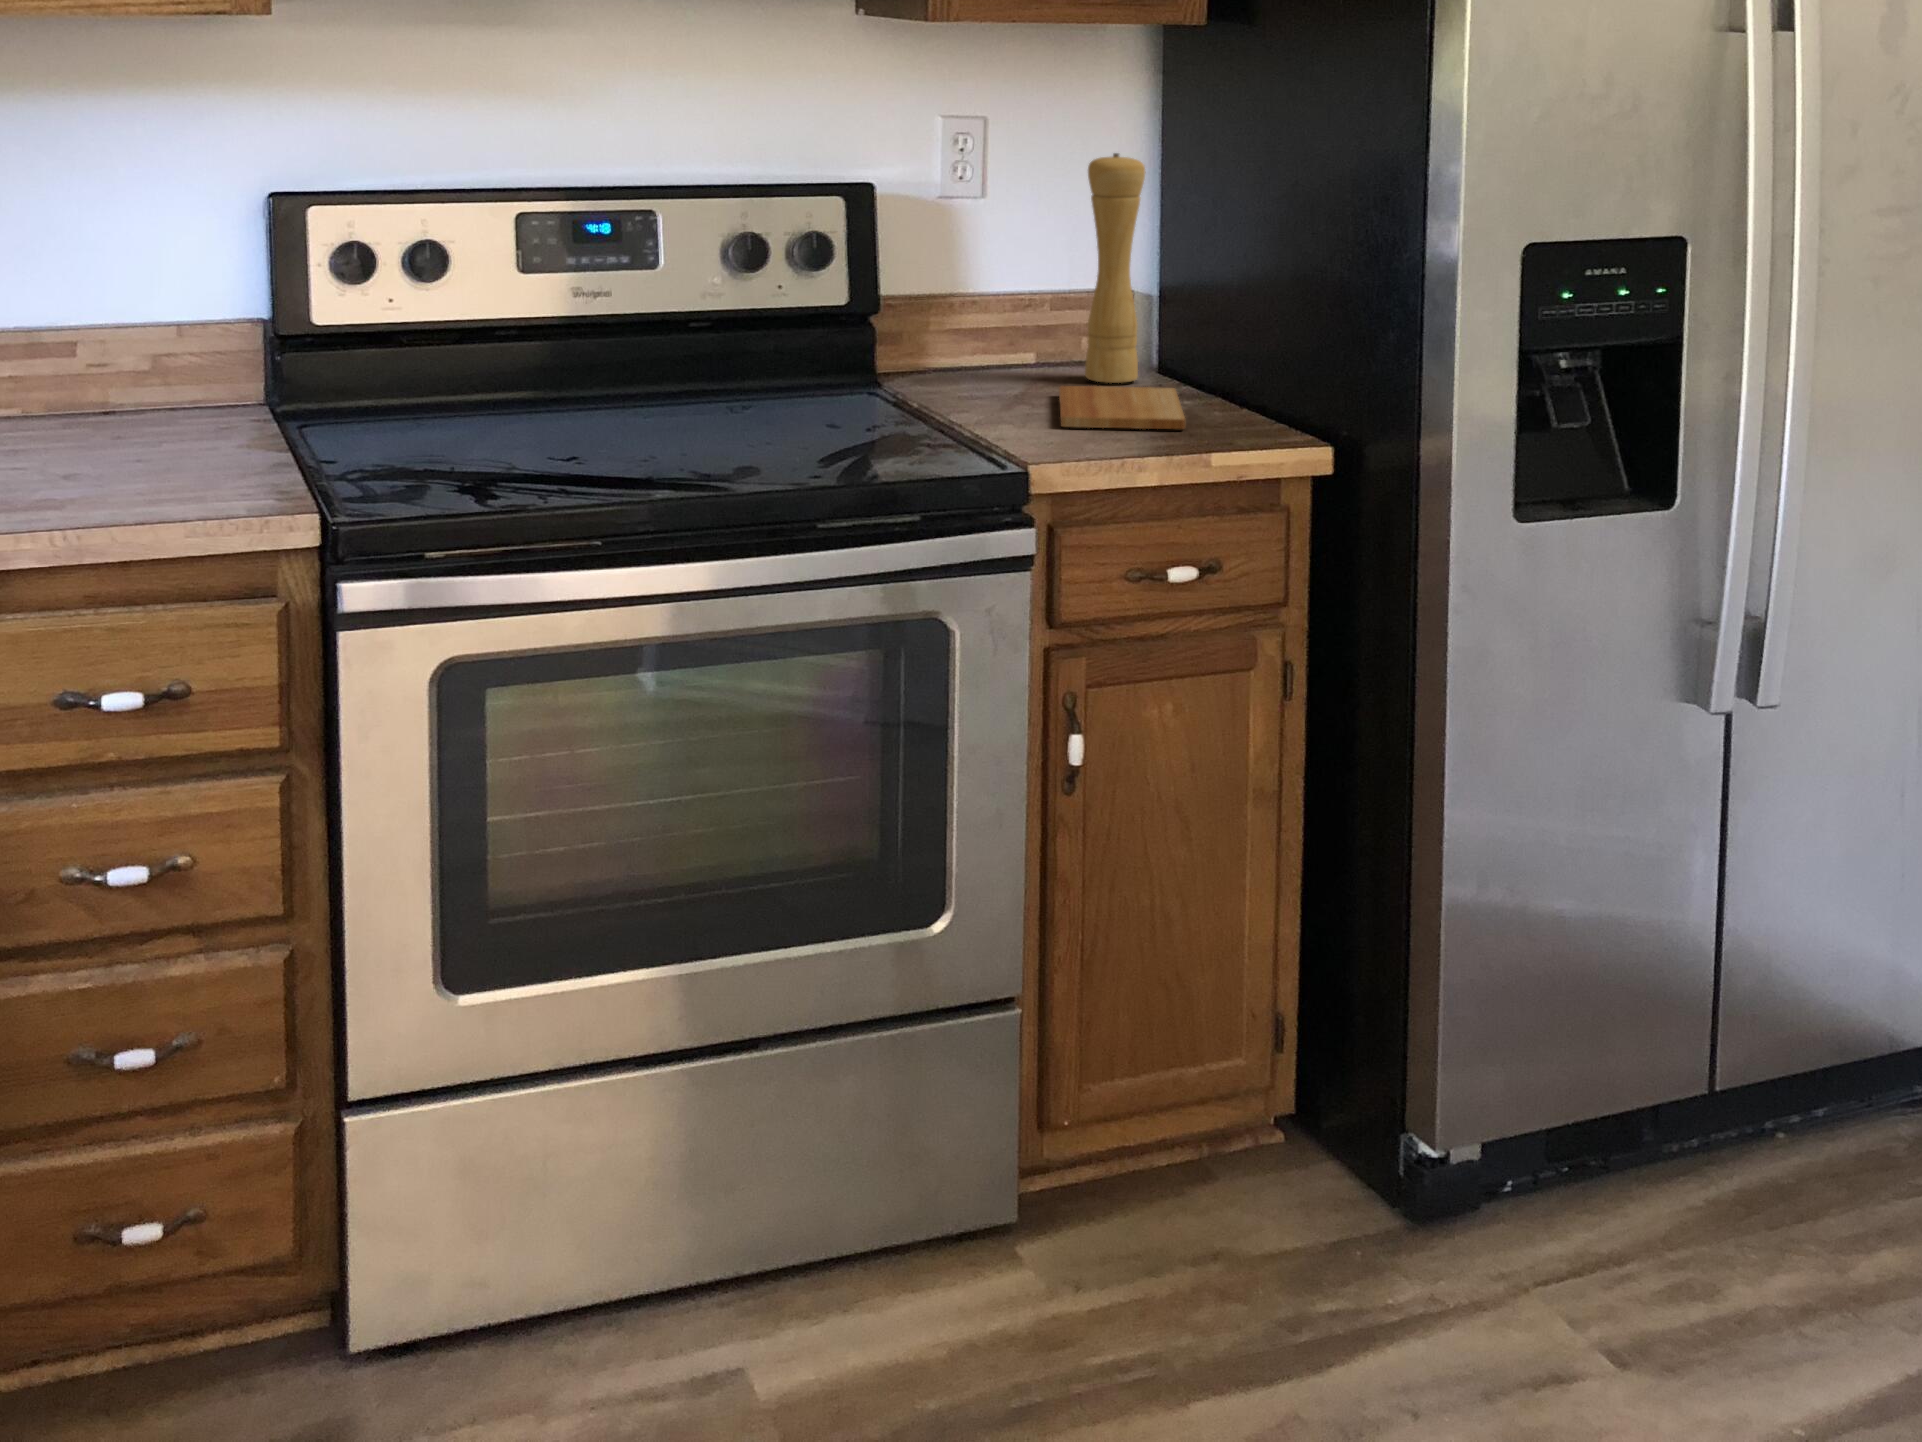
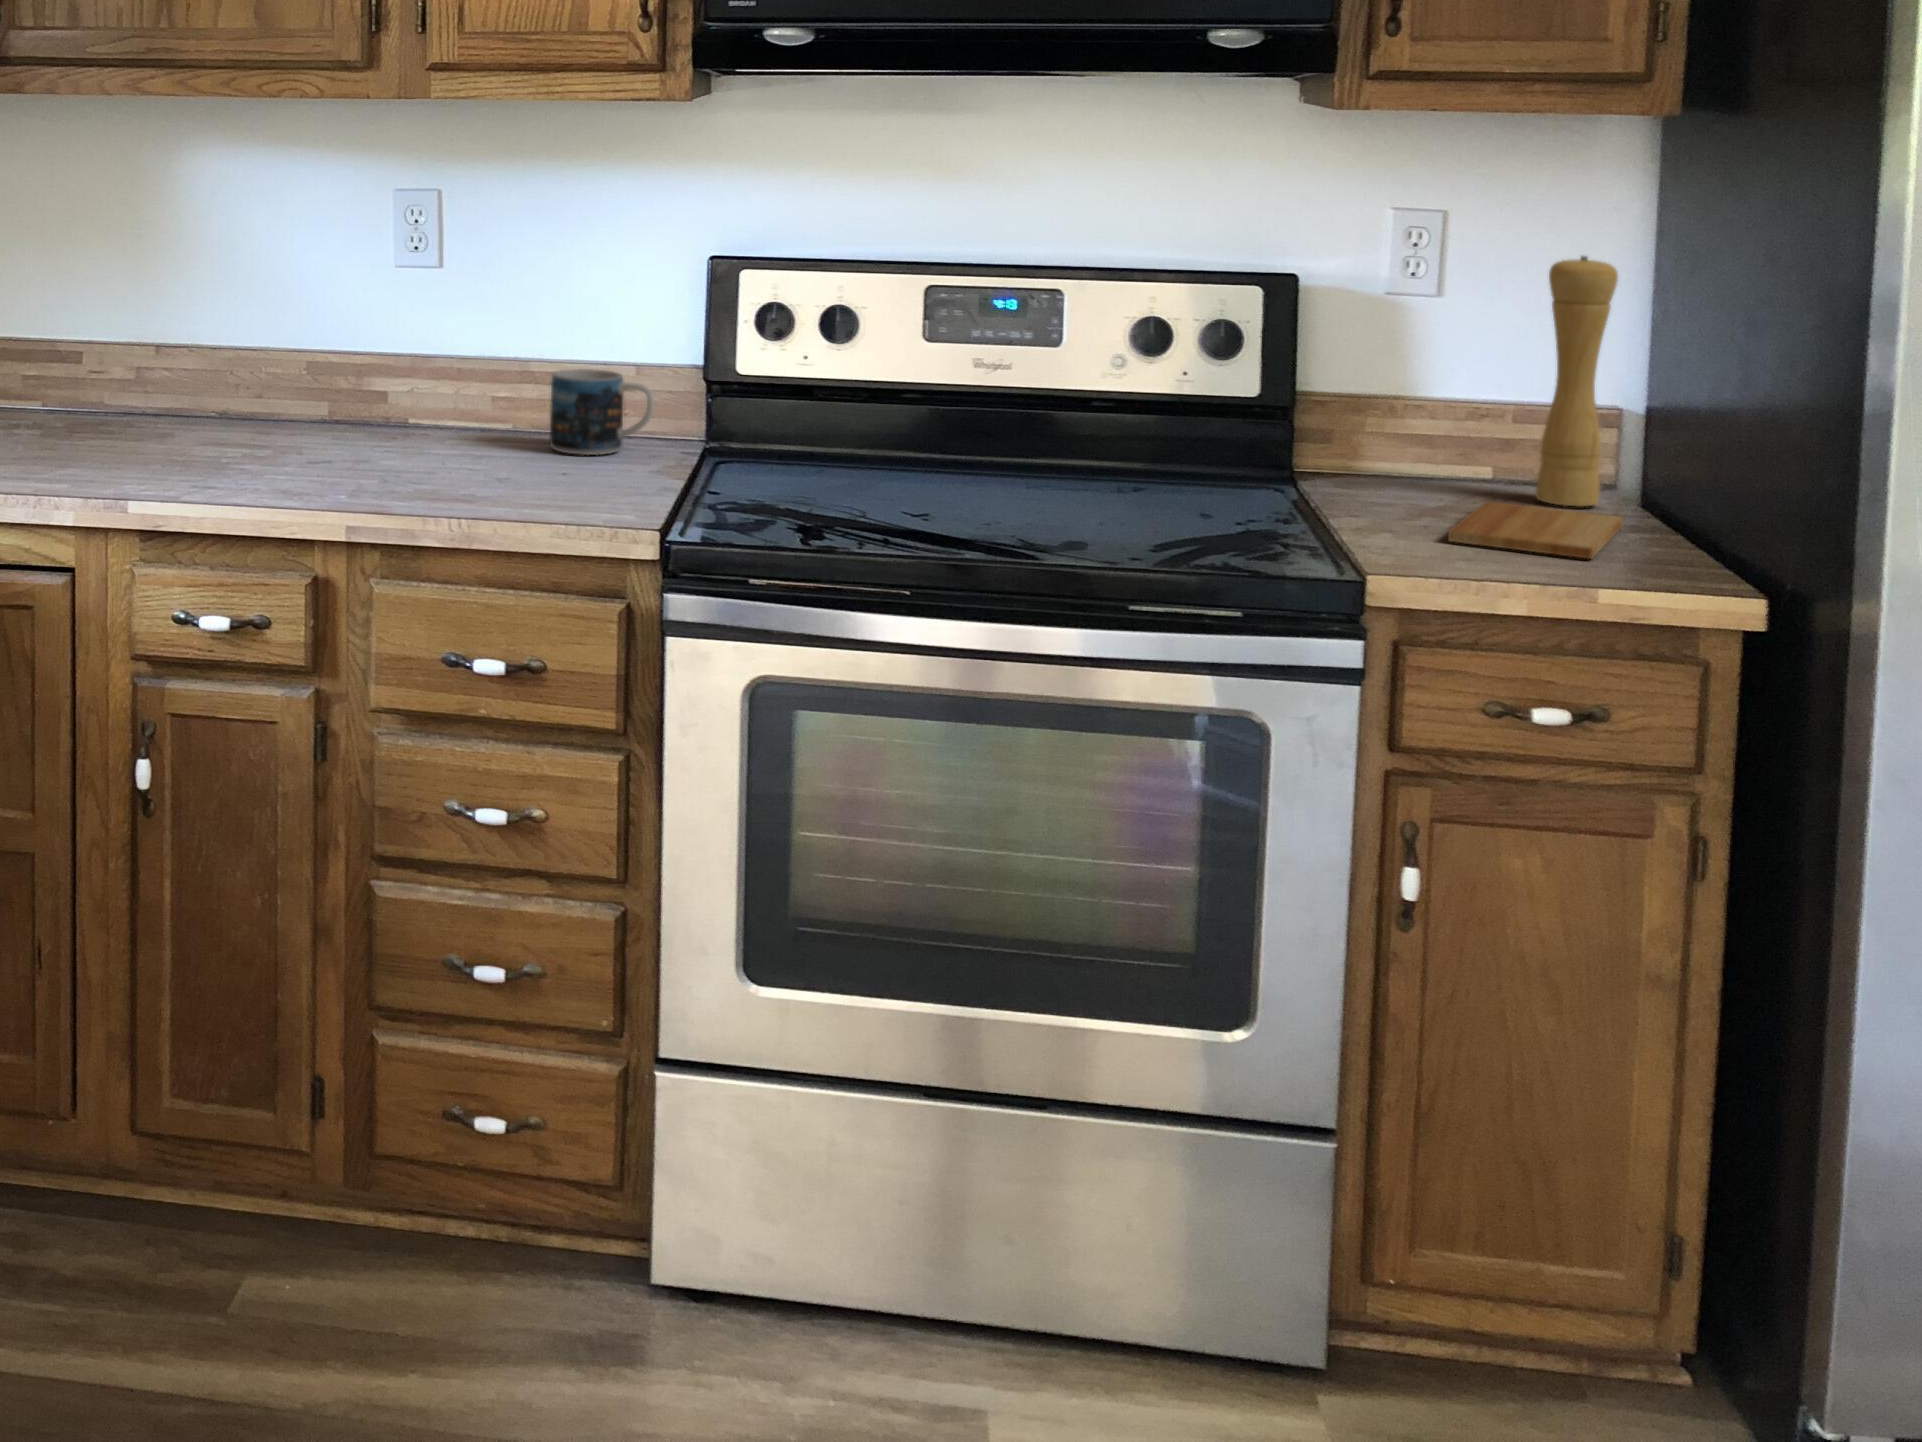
mug: none [83,332,217,433] -> present [550,369,654,455]

